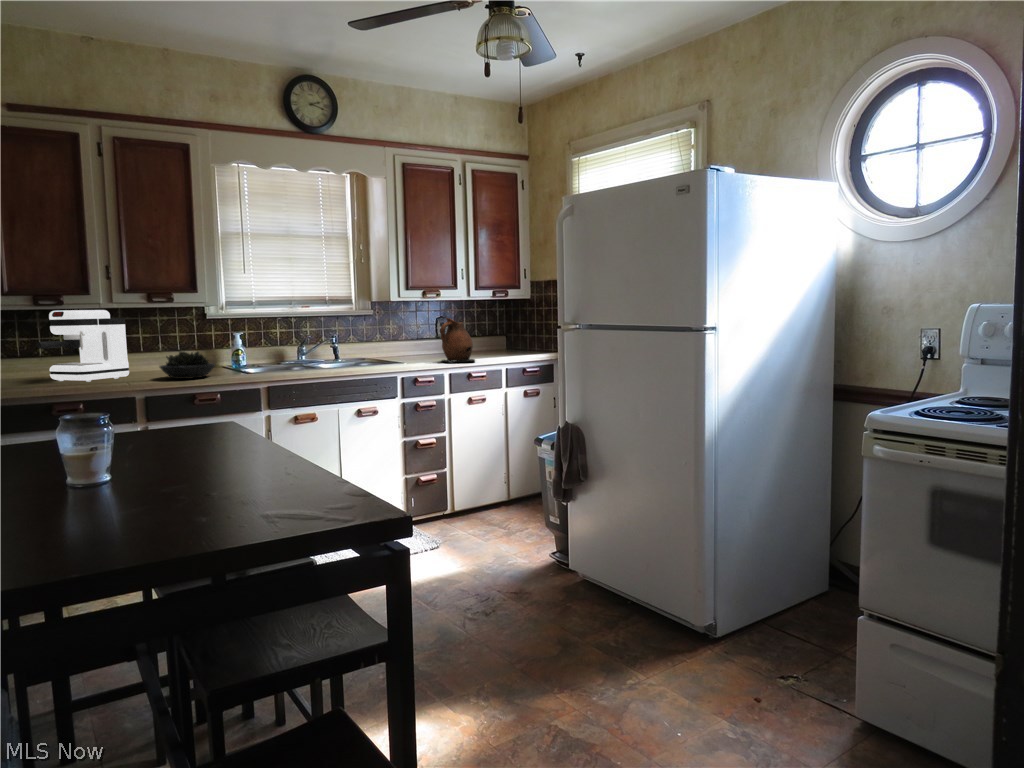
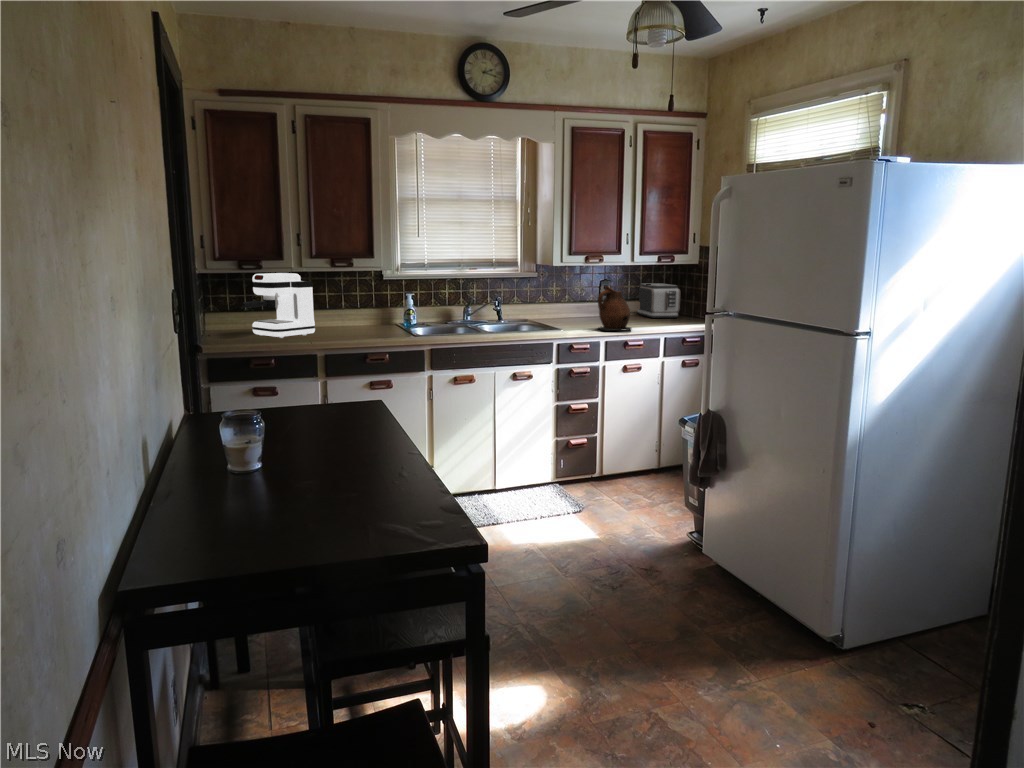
toaster: none [473,320,516,352] -> present [637,284,680,318]
succulent plant: present [160,351,215,379] -> none [338,313,386,339]

